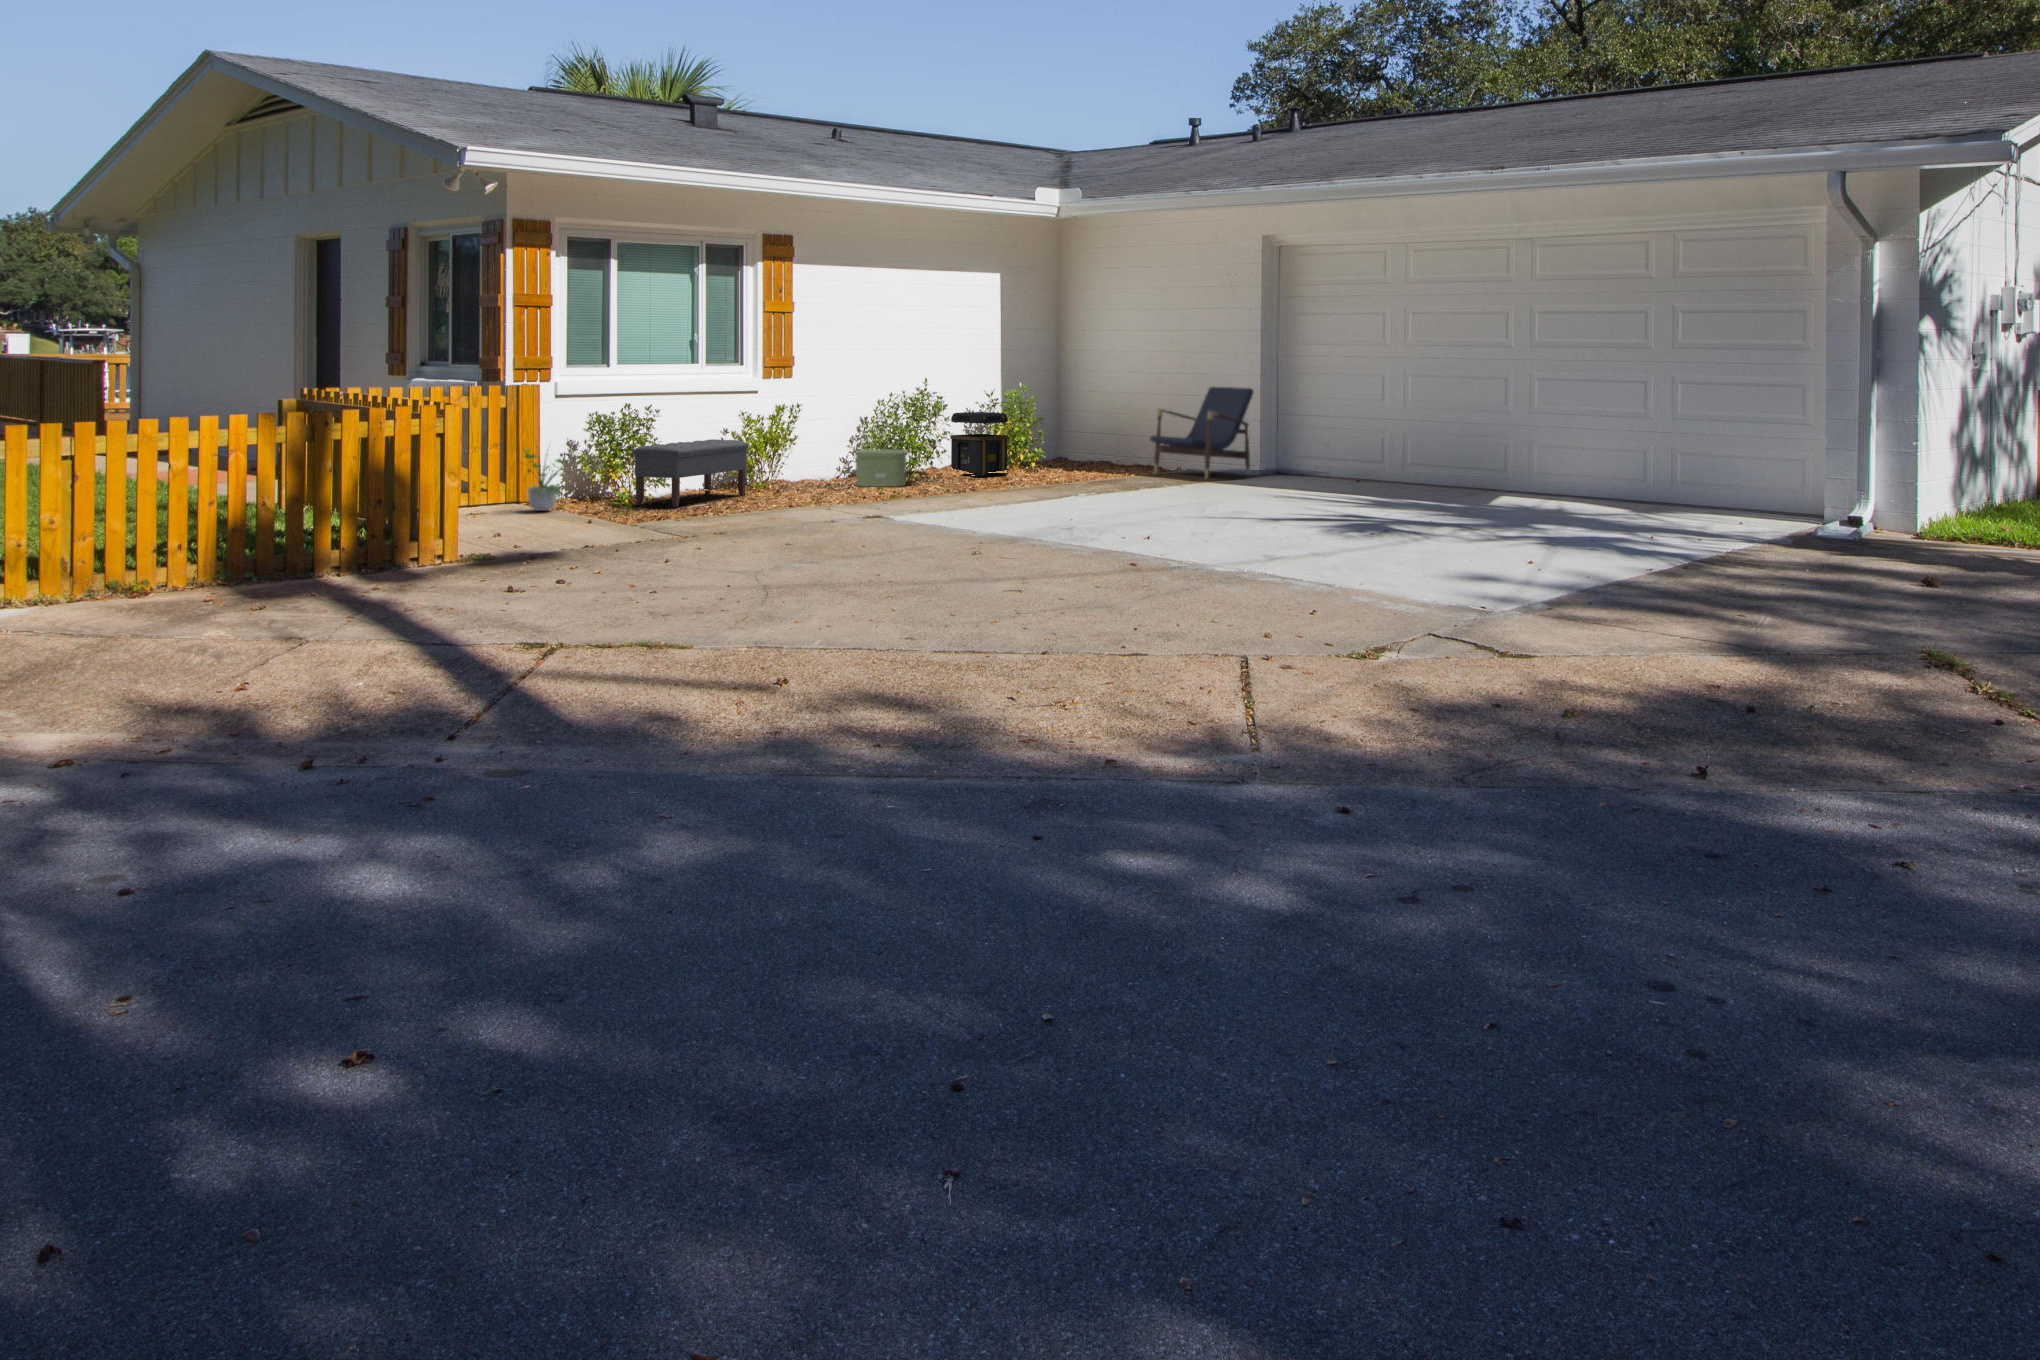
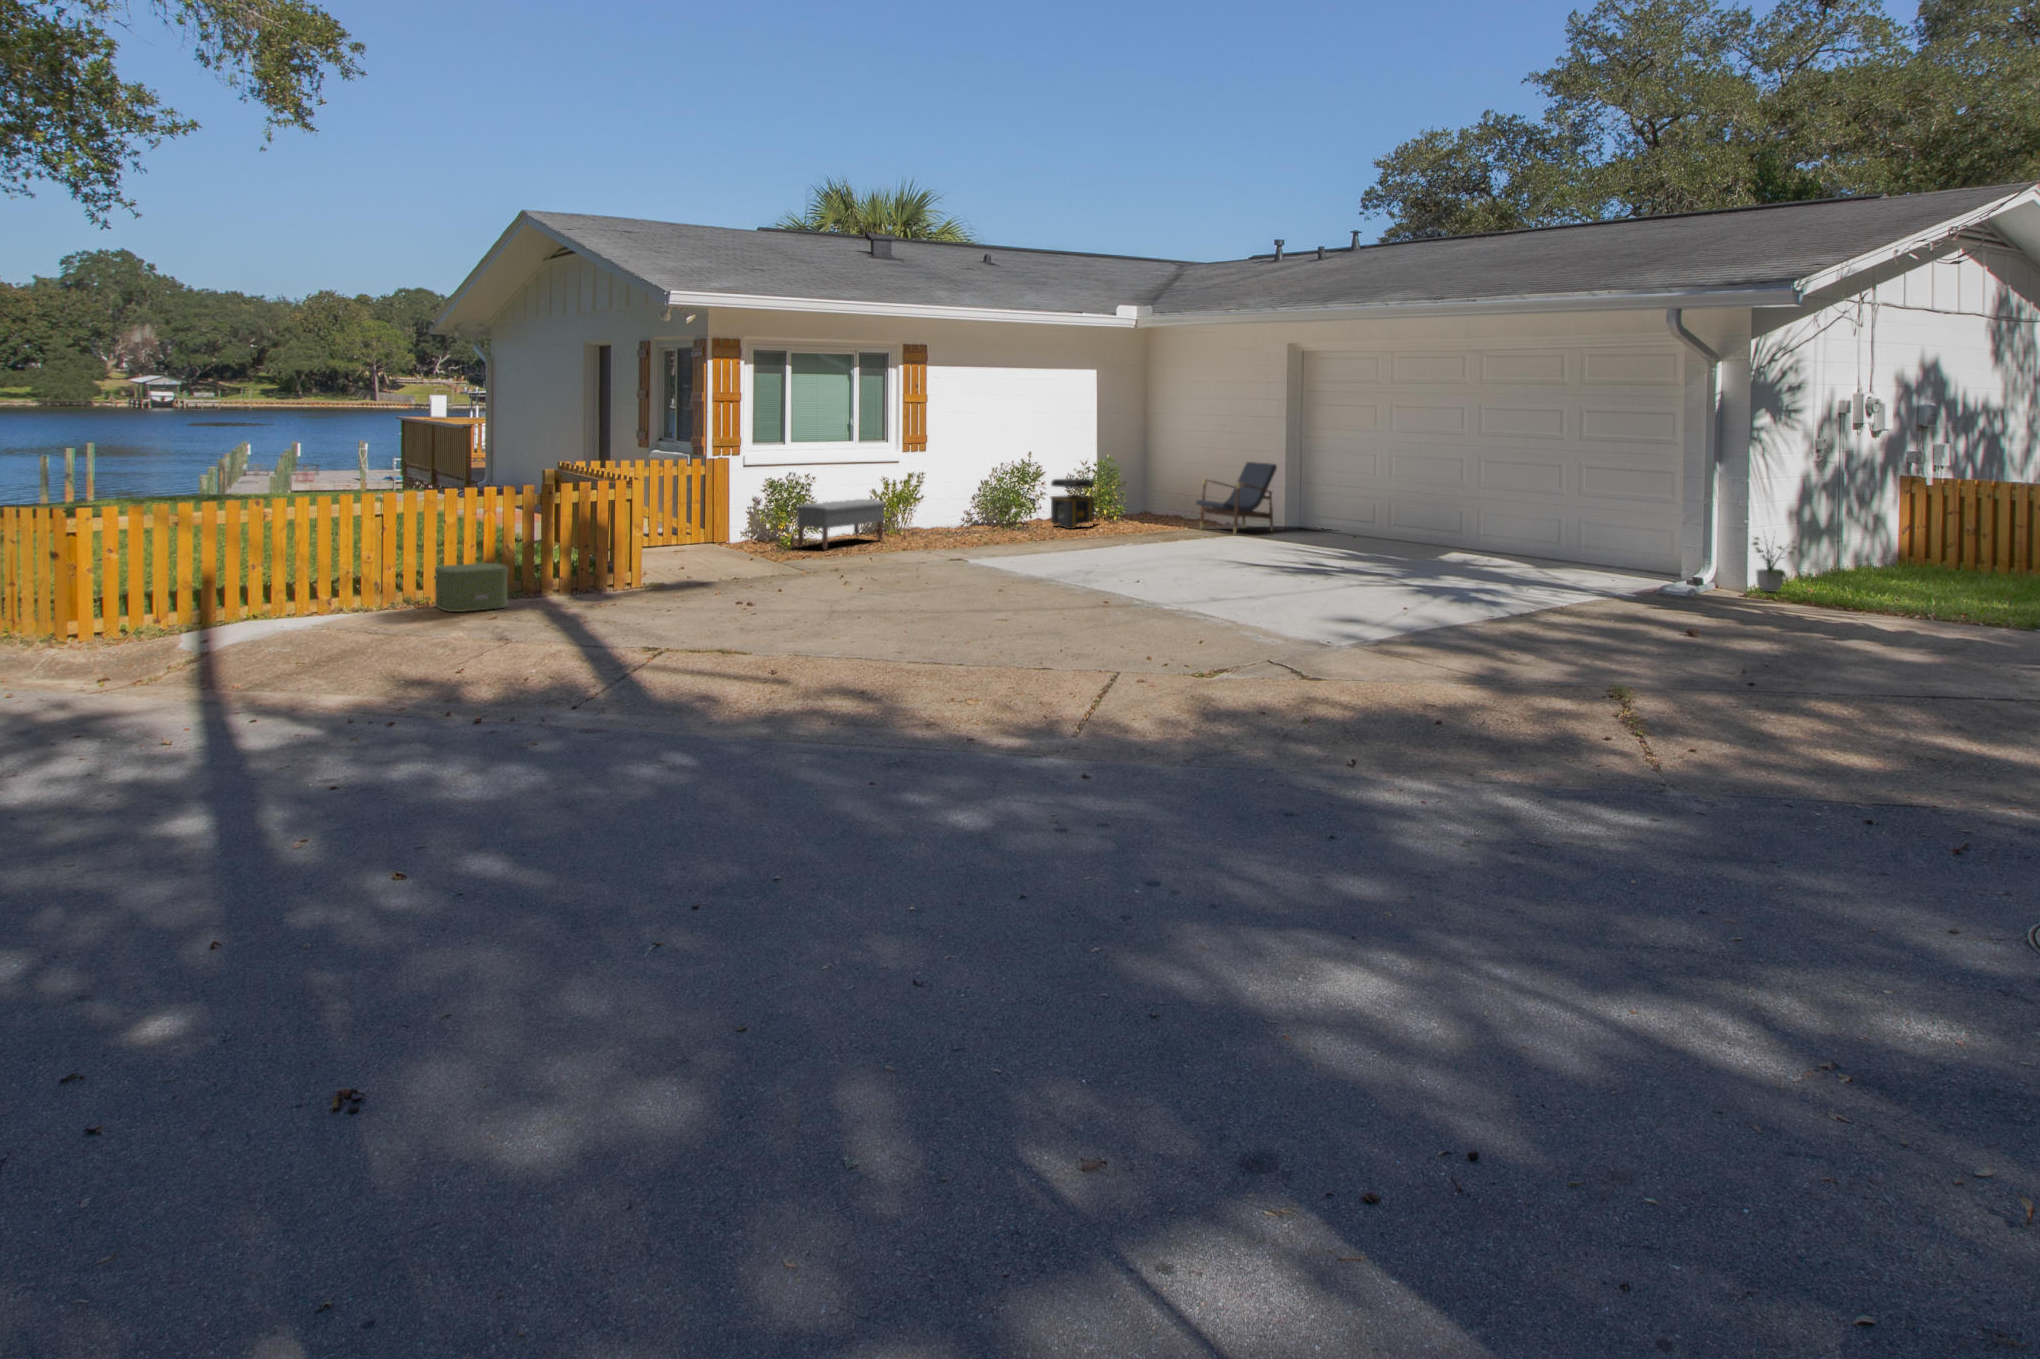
storage box: present [855,449,907,487] -> present [435,563,508,612]
potted plant: present [524,450,583,511] -> present [1753,537,1794,592]

